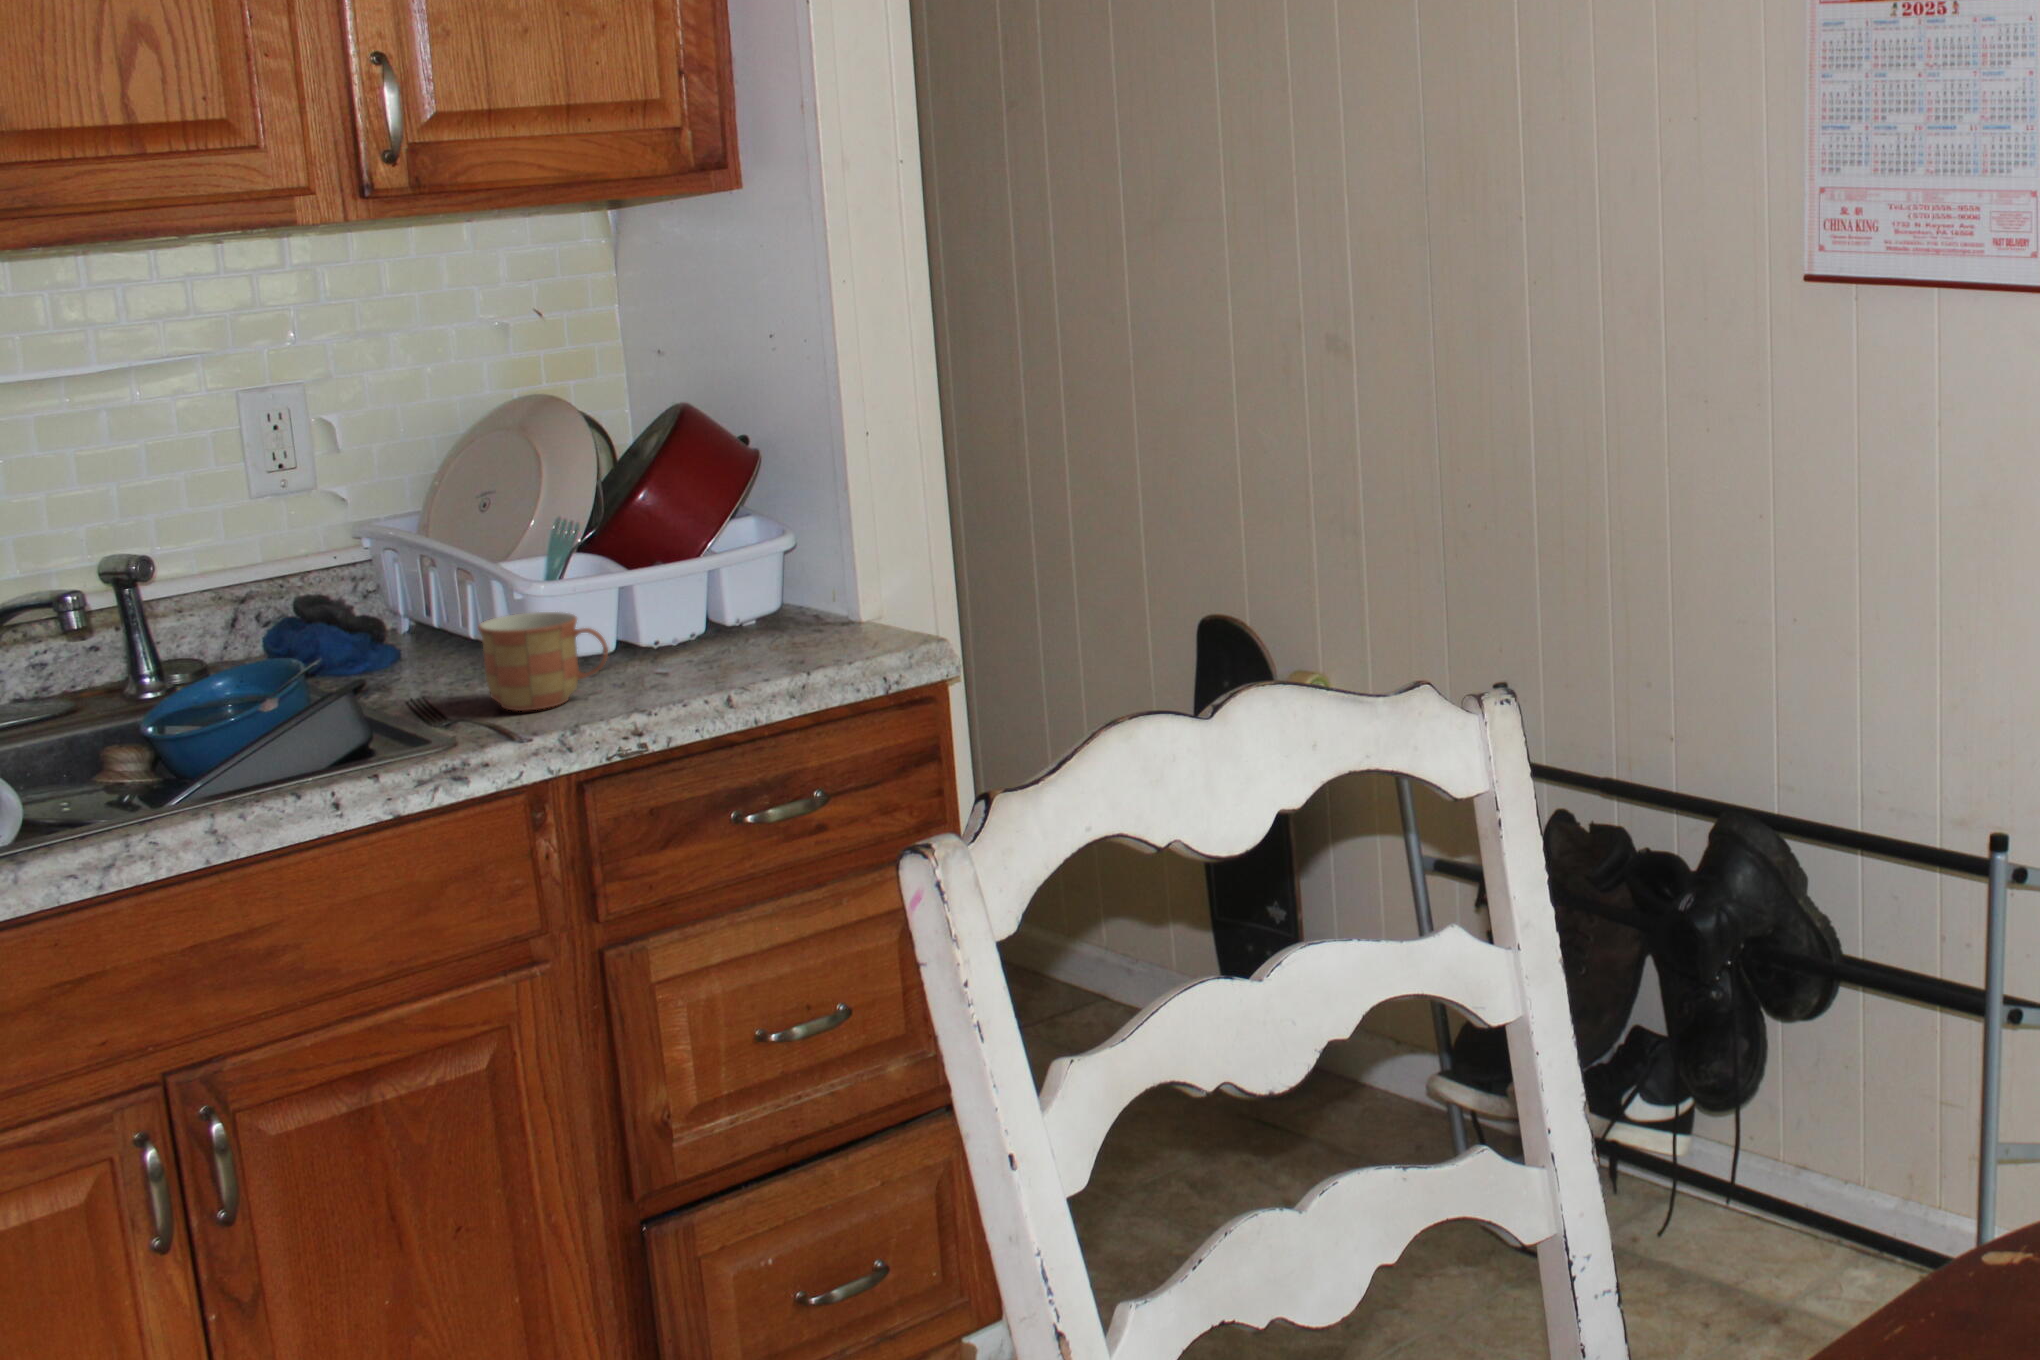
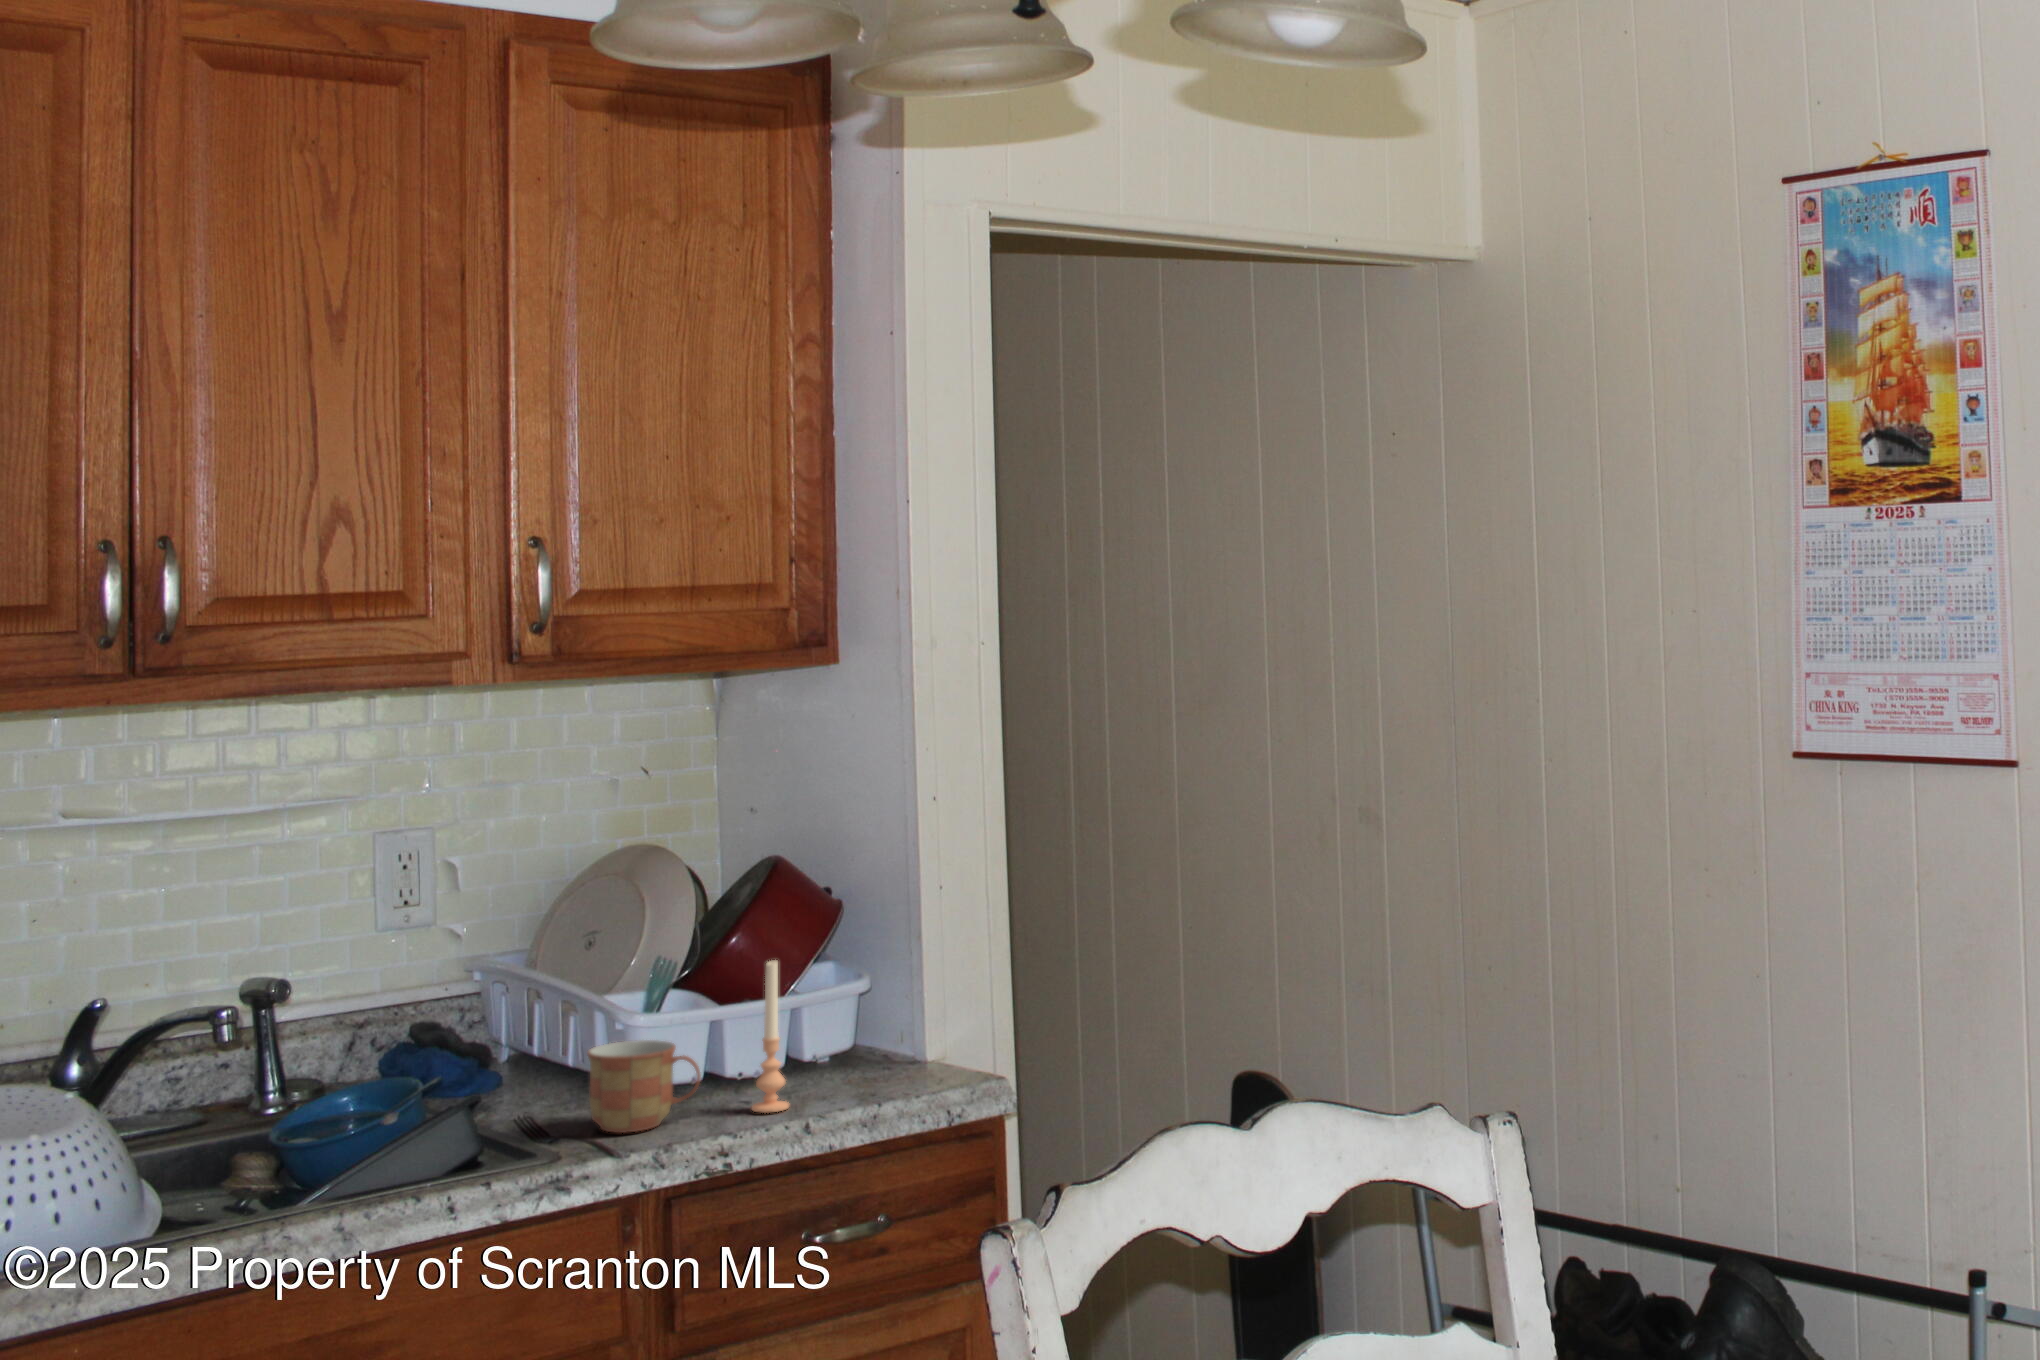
candle: none [668,524,711,687] -> present [752,960,789,1112]

